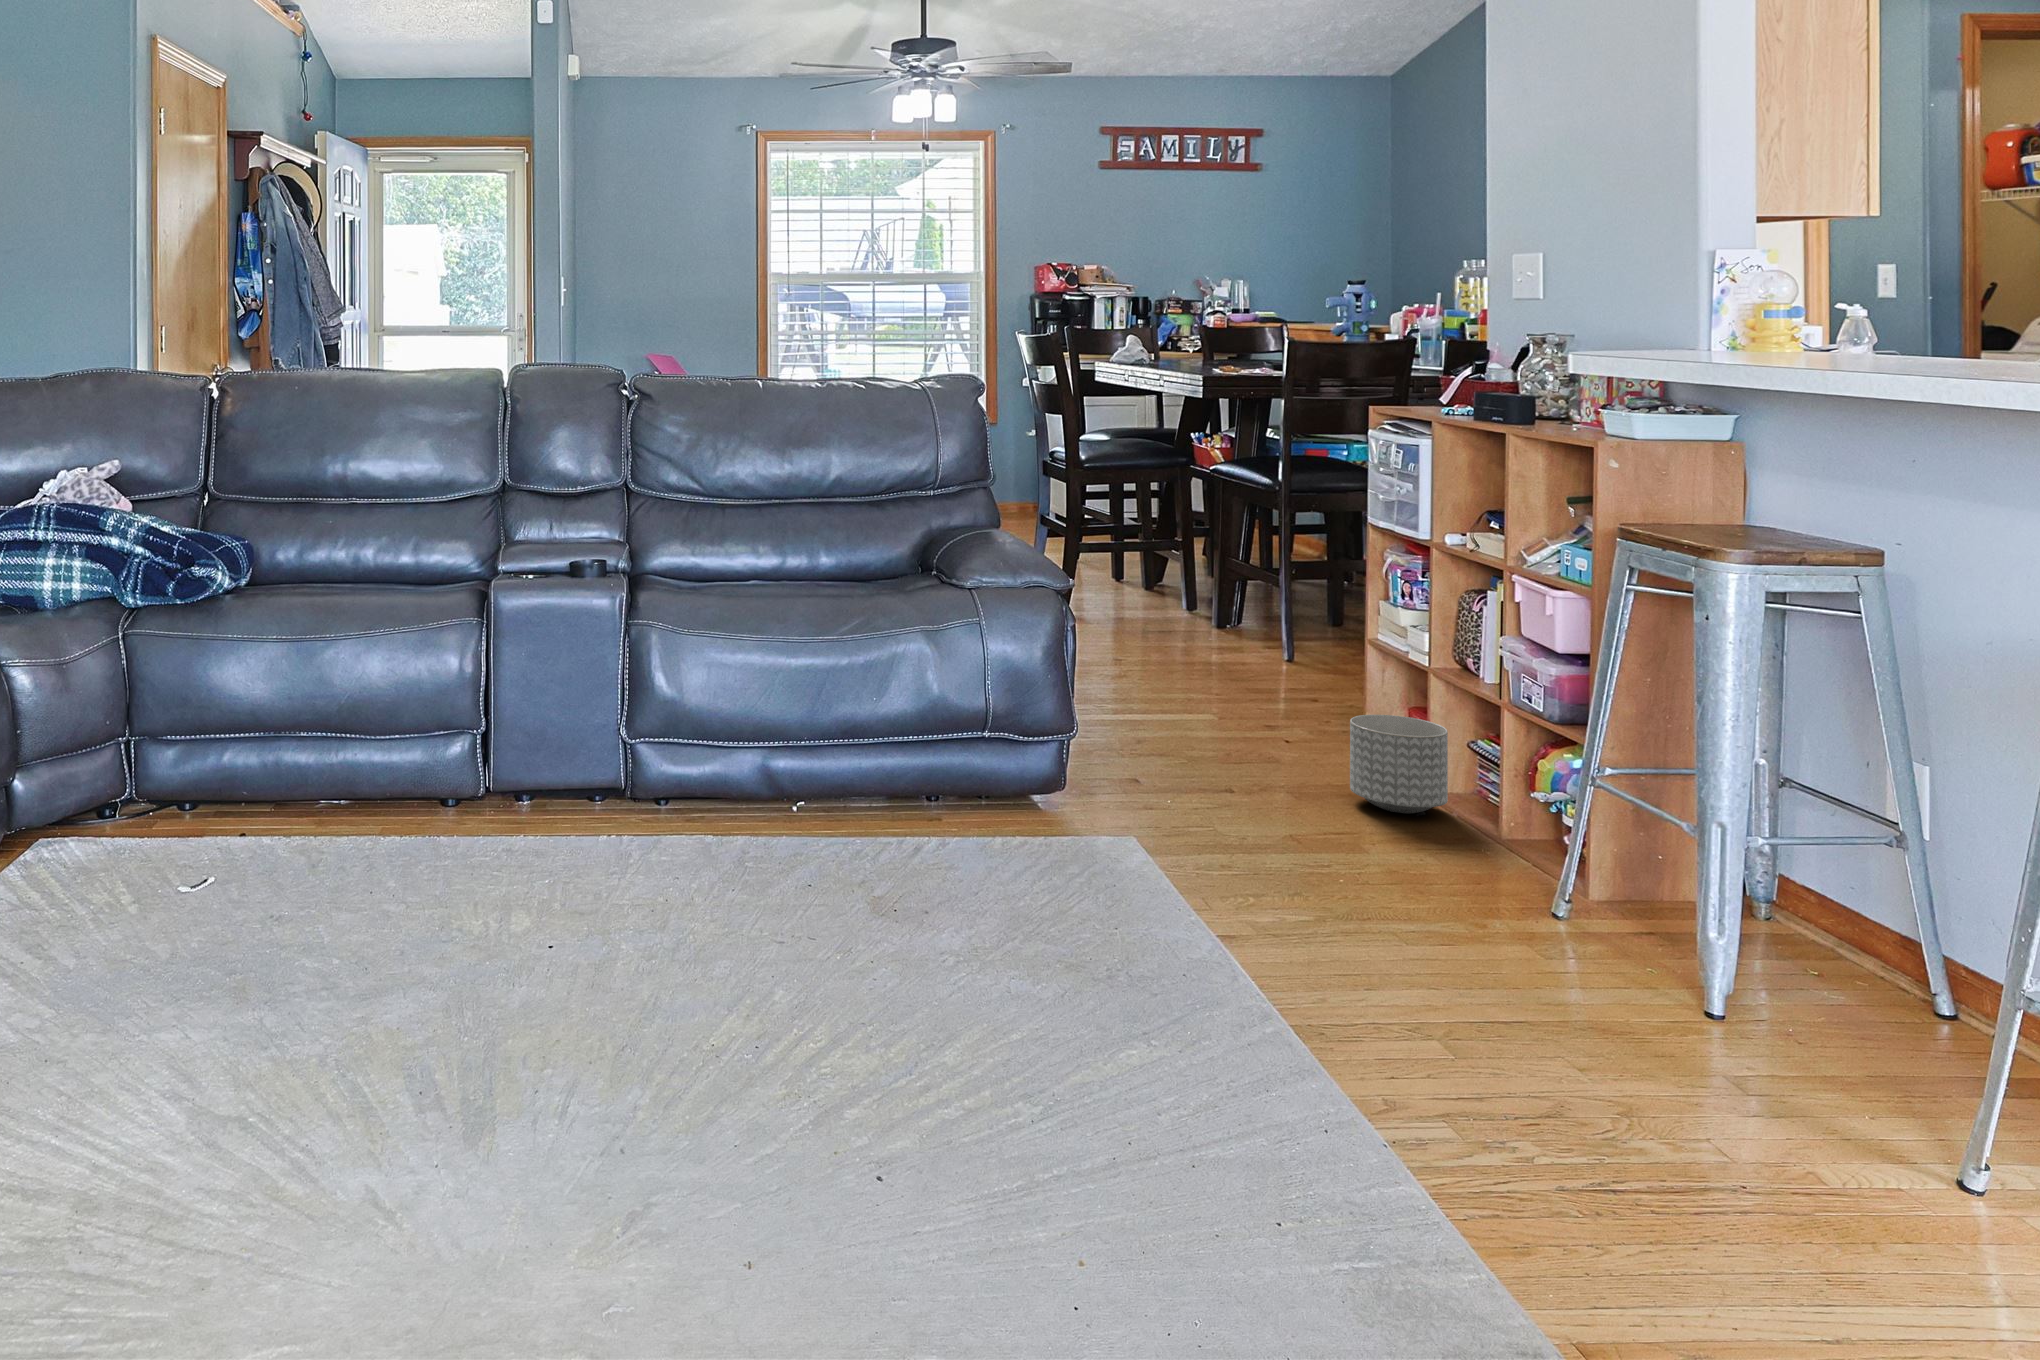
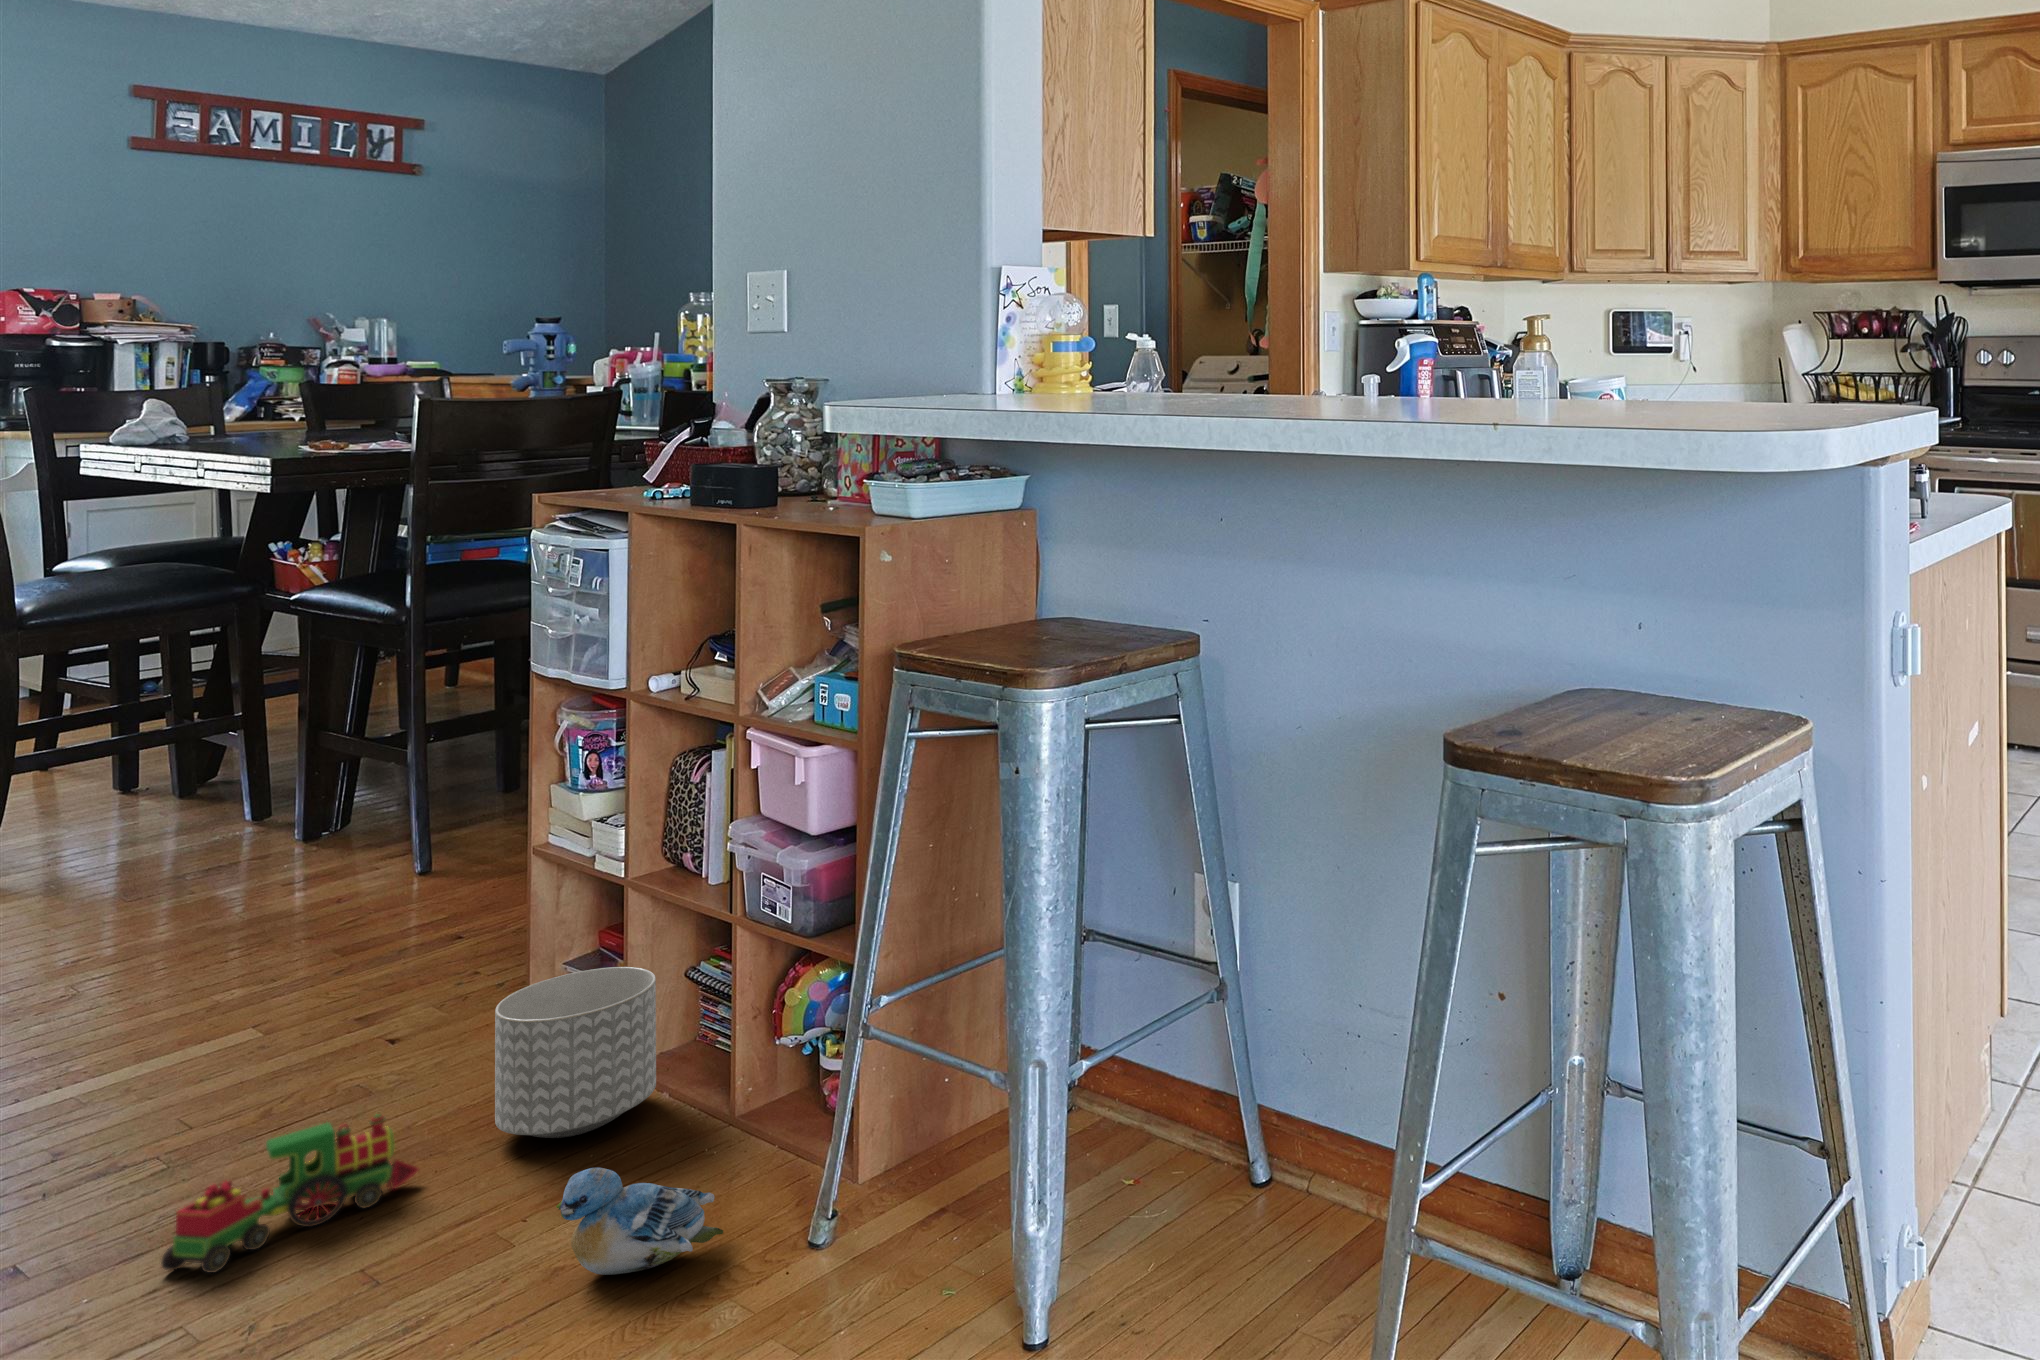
toy train: none [1193,750,1311,806] -> present [161,1114,418,1273]
plush toy: none [1392,812,1494,885] -> present [556,1168,723,1275]

